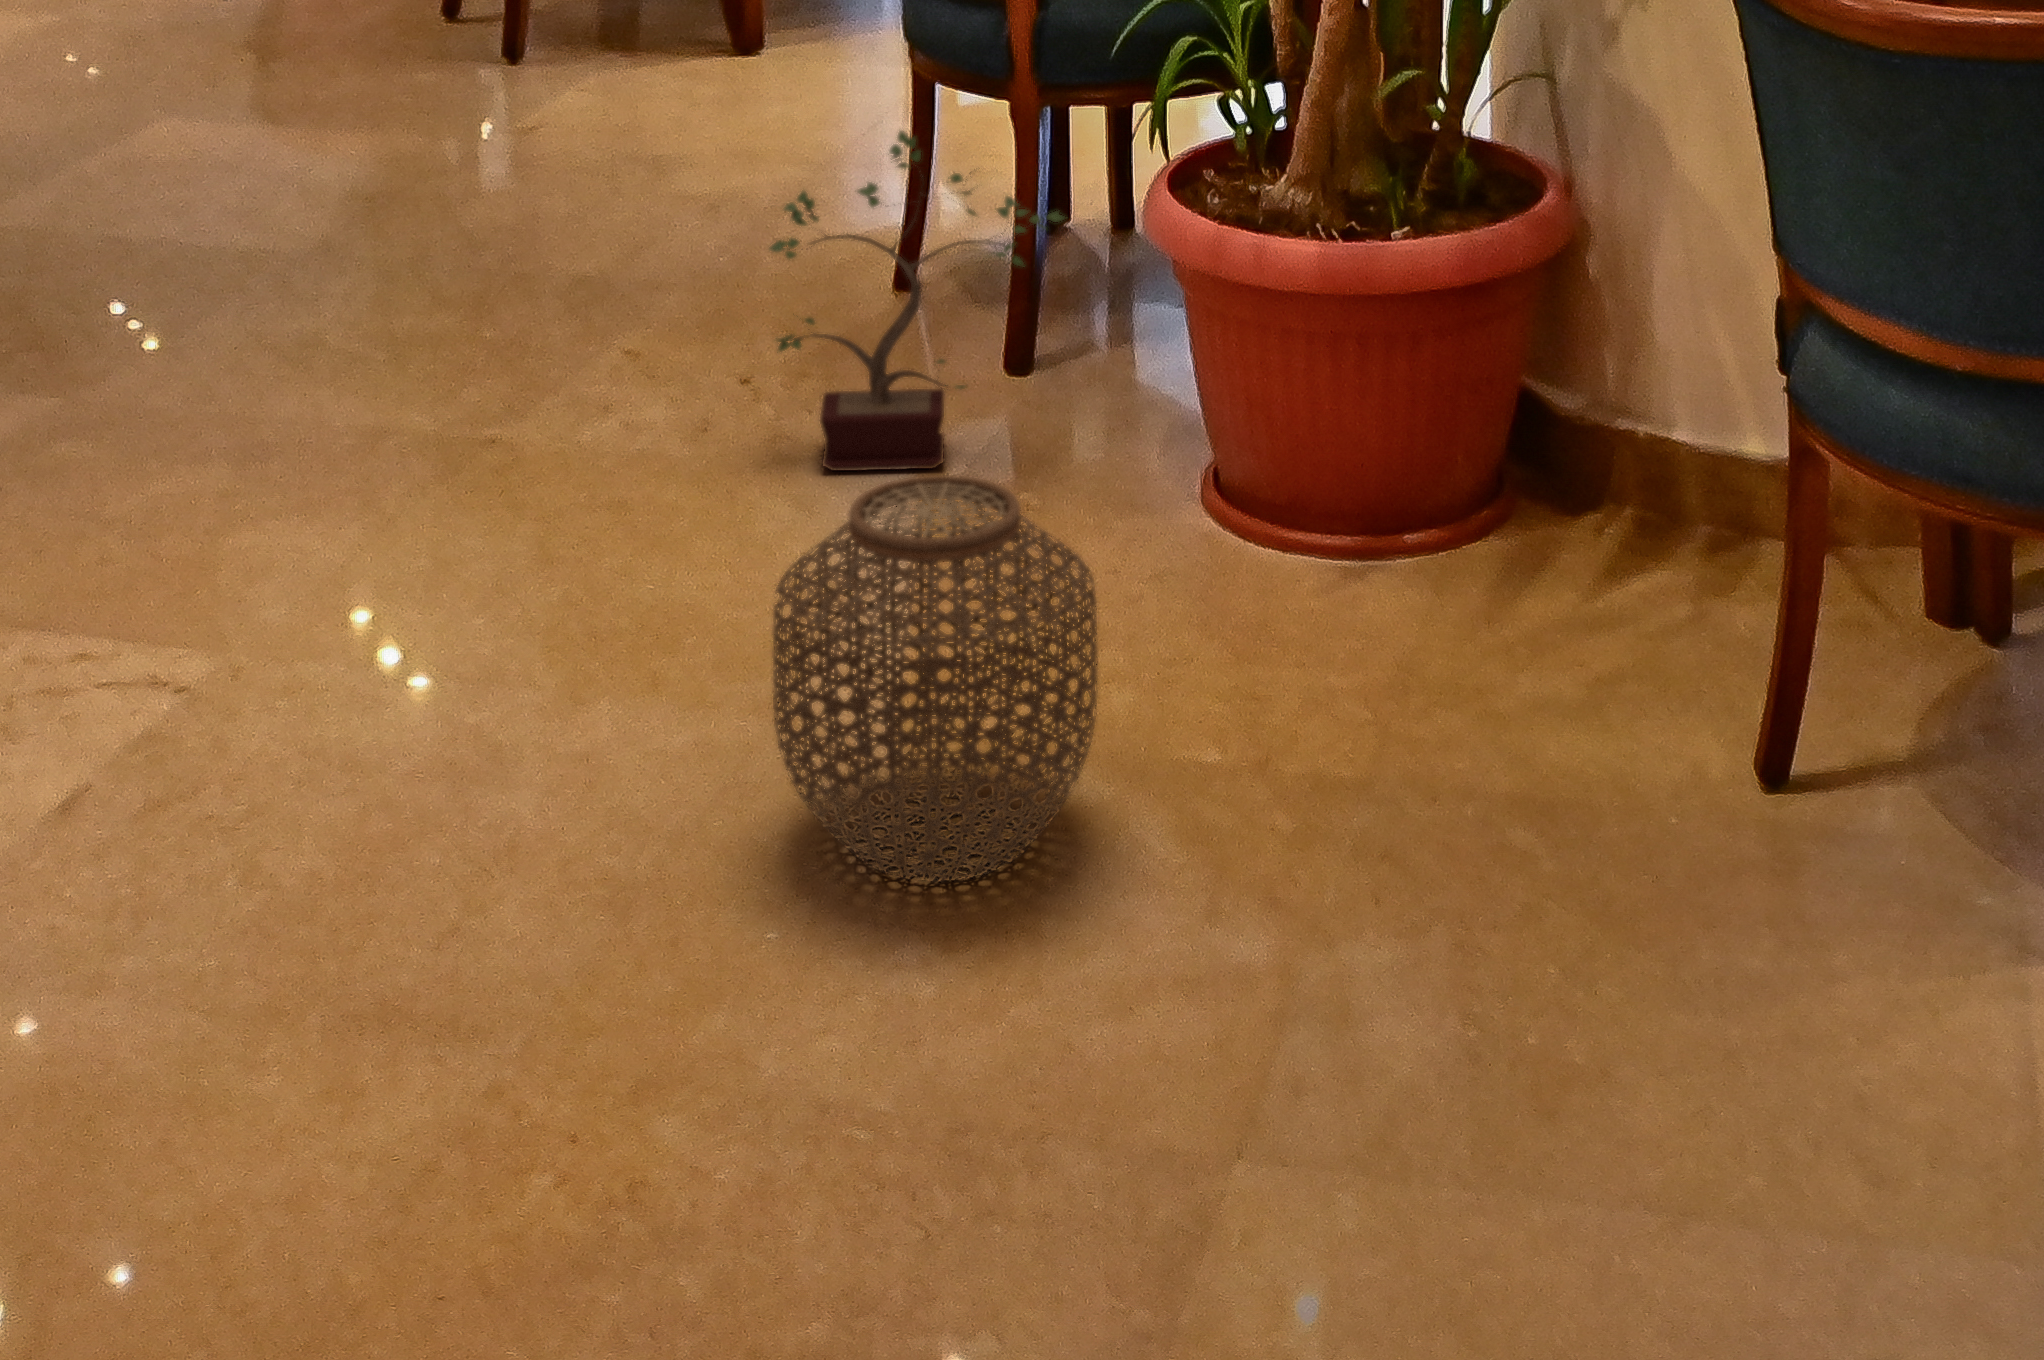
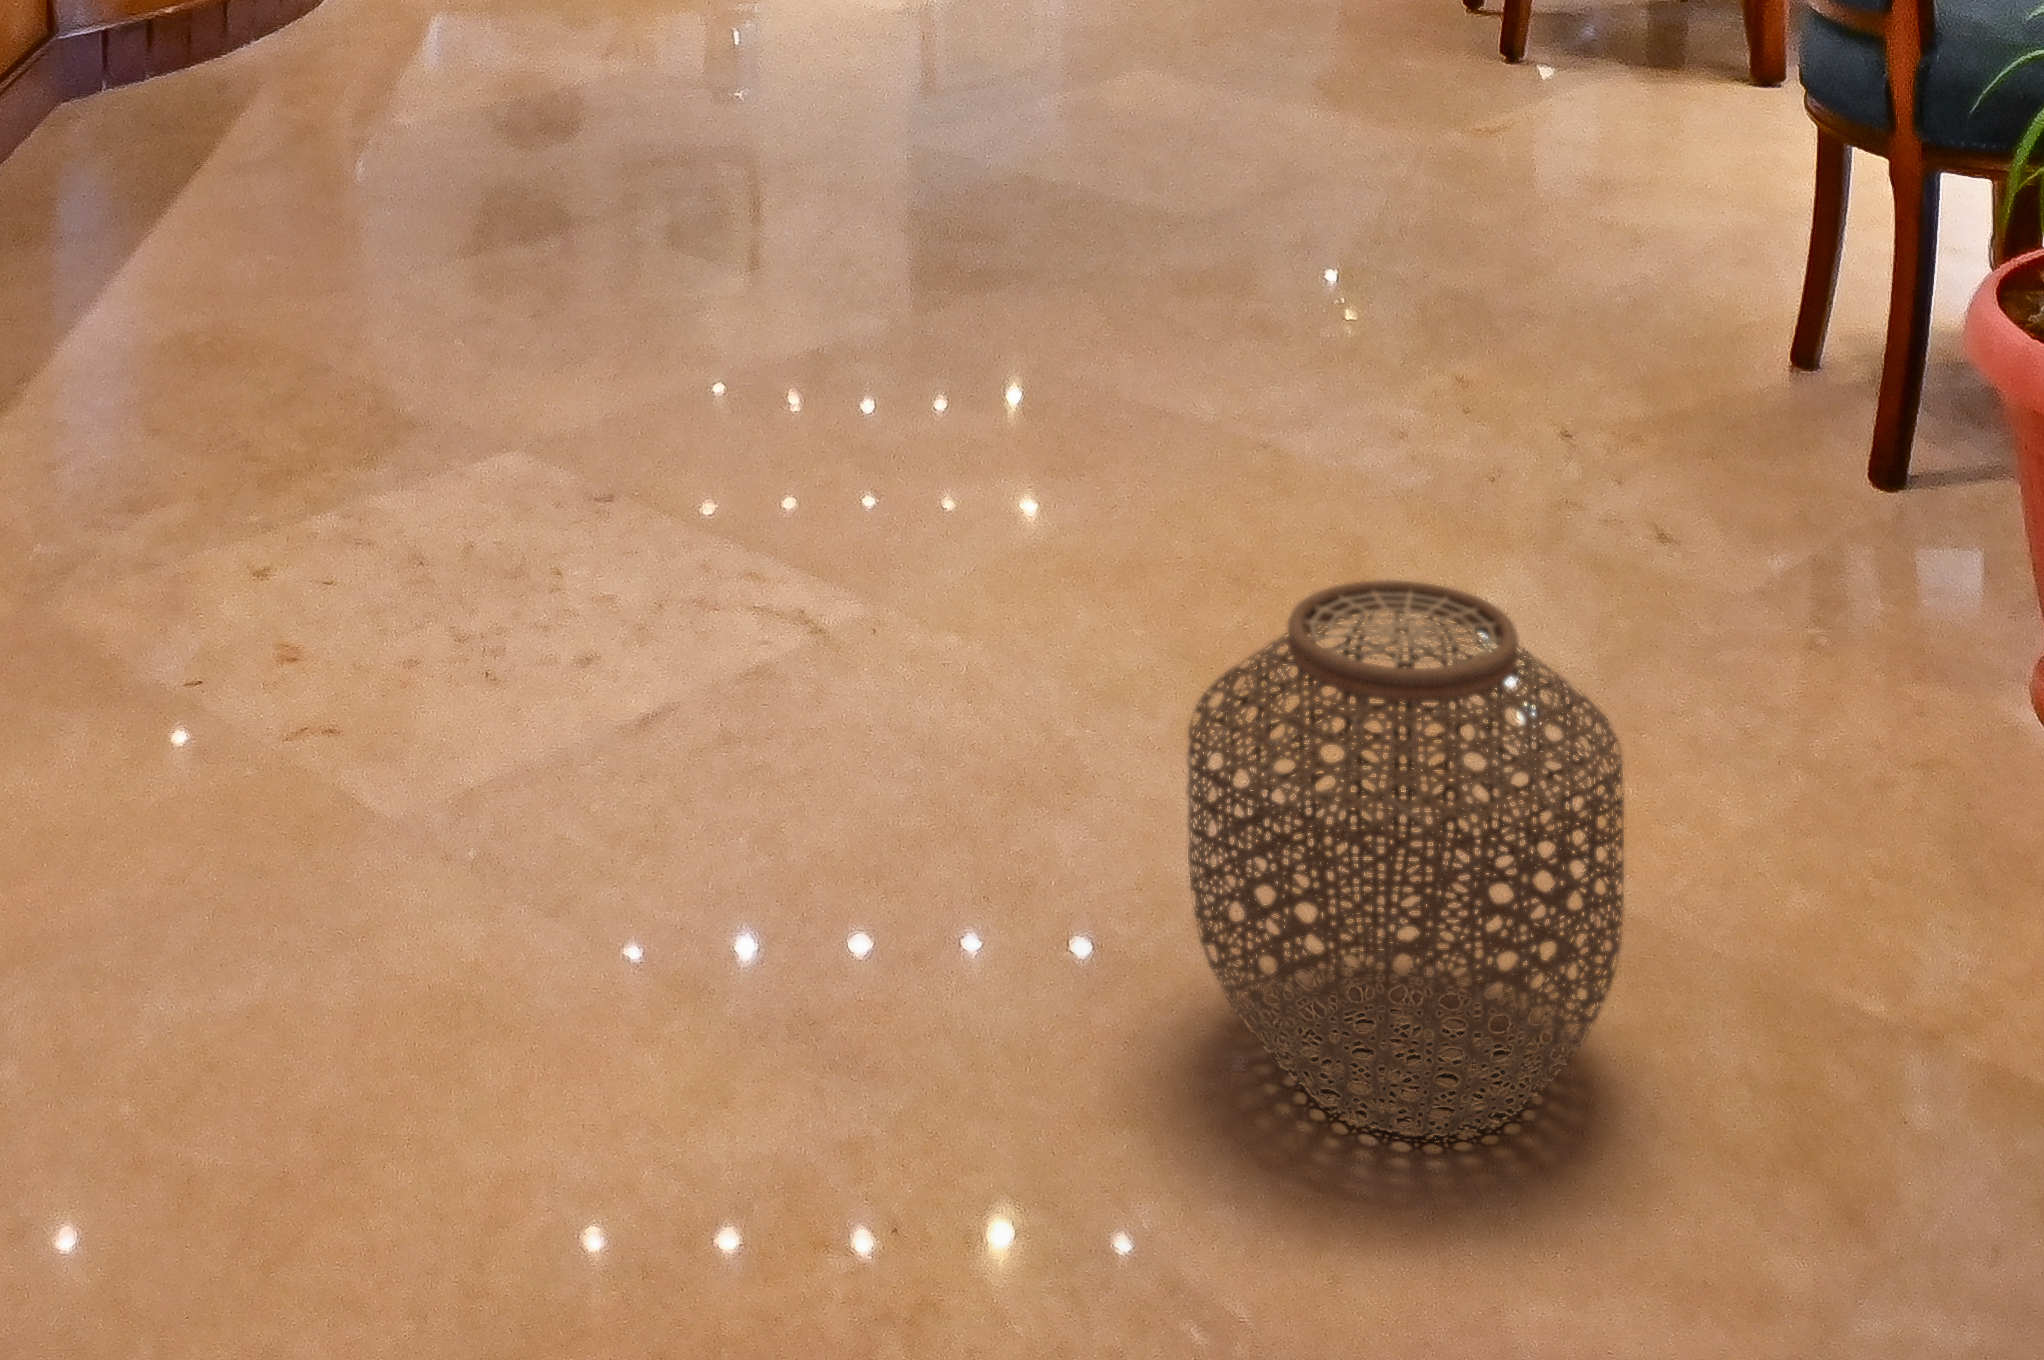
potted plant: present [770,131,1065,471] -> none [1480,151,1858,591]

